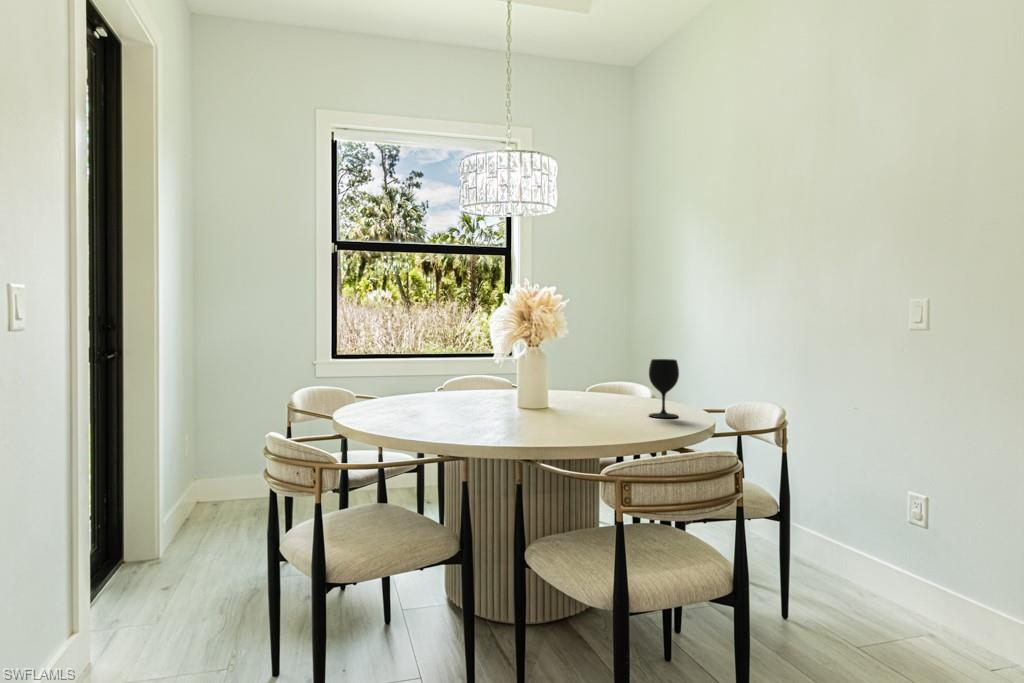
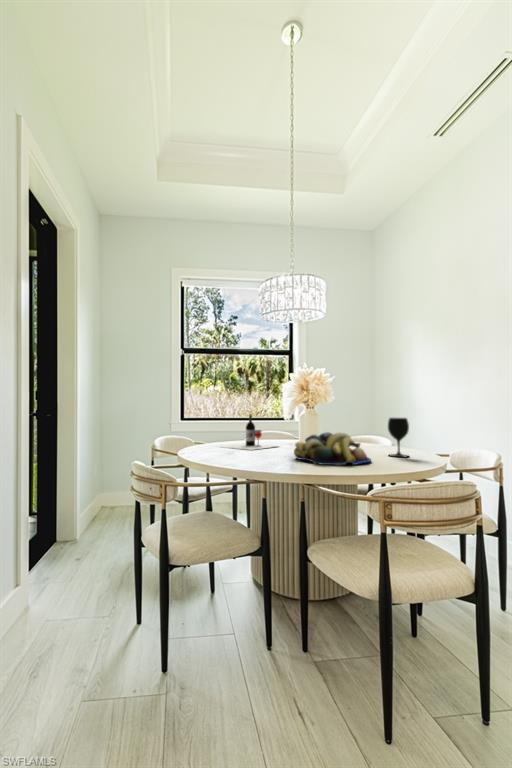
wine bottle: none [384,353,491,409] -> present [219,415,276,450]
fruit bowl: none [507,384,619,434] -> present [294,432,371,465]

